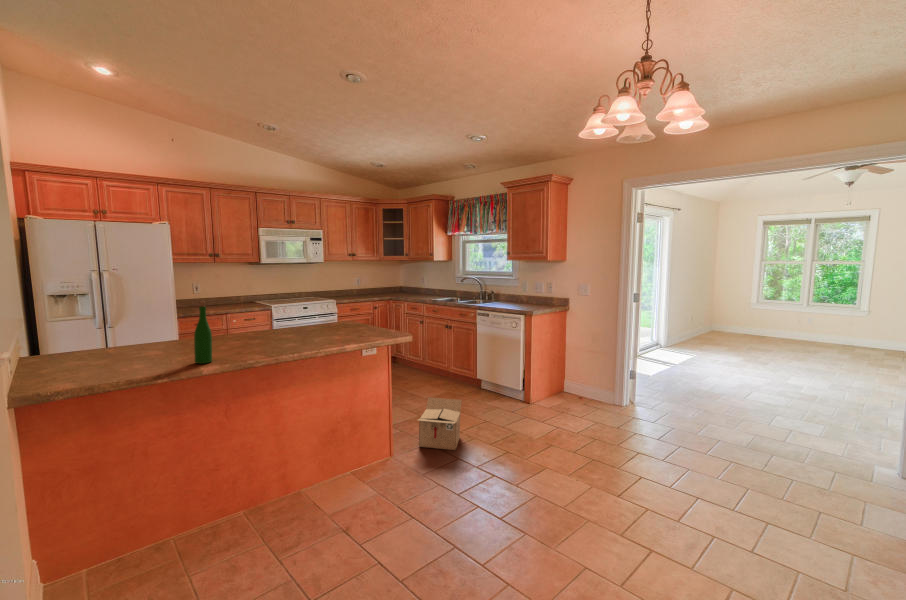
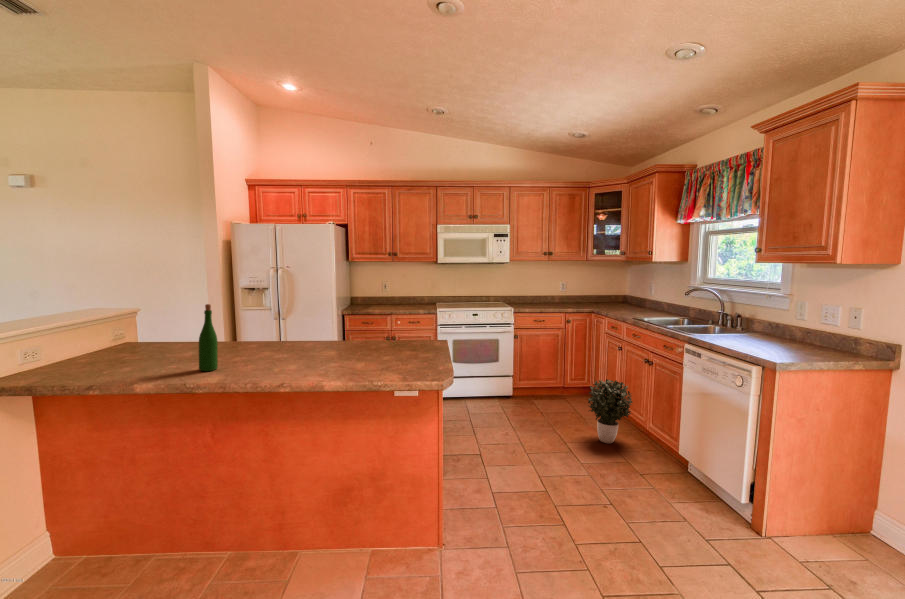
potted plant: none [410,341,441,385] -> present [588,379,633,443]
cardboard box: present [418,397,462,450] -> none [494,467,589,566]

